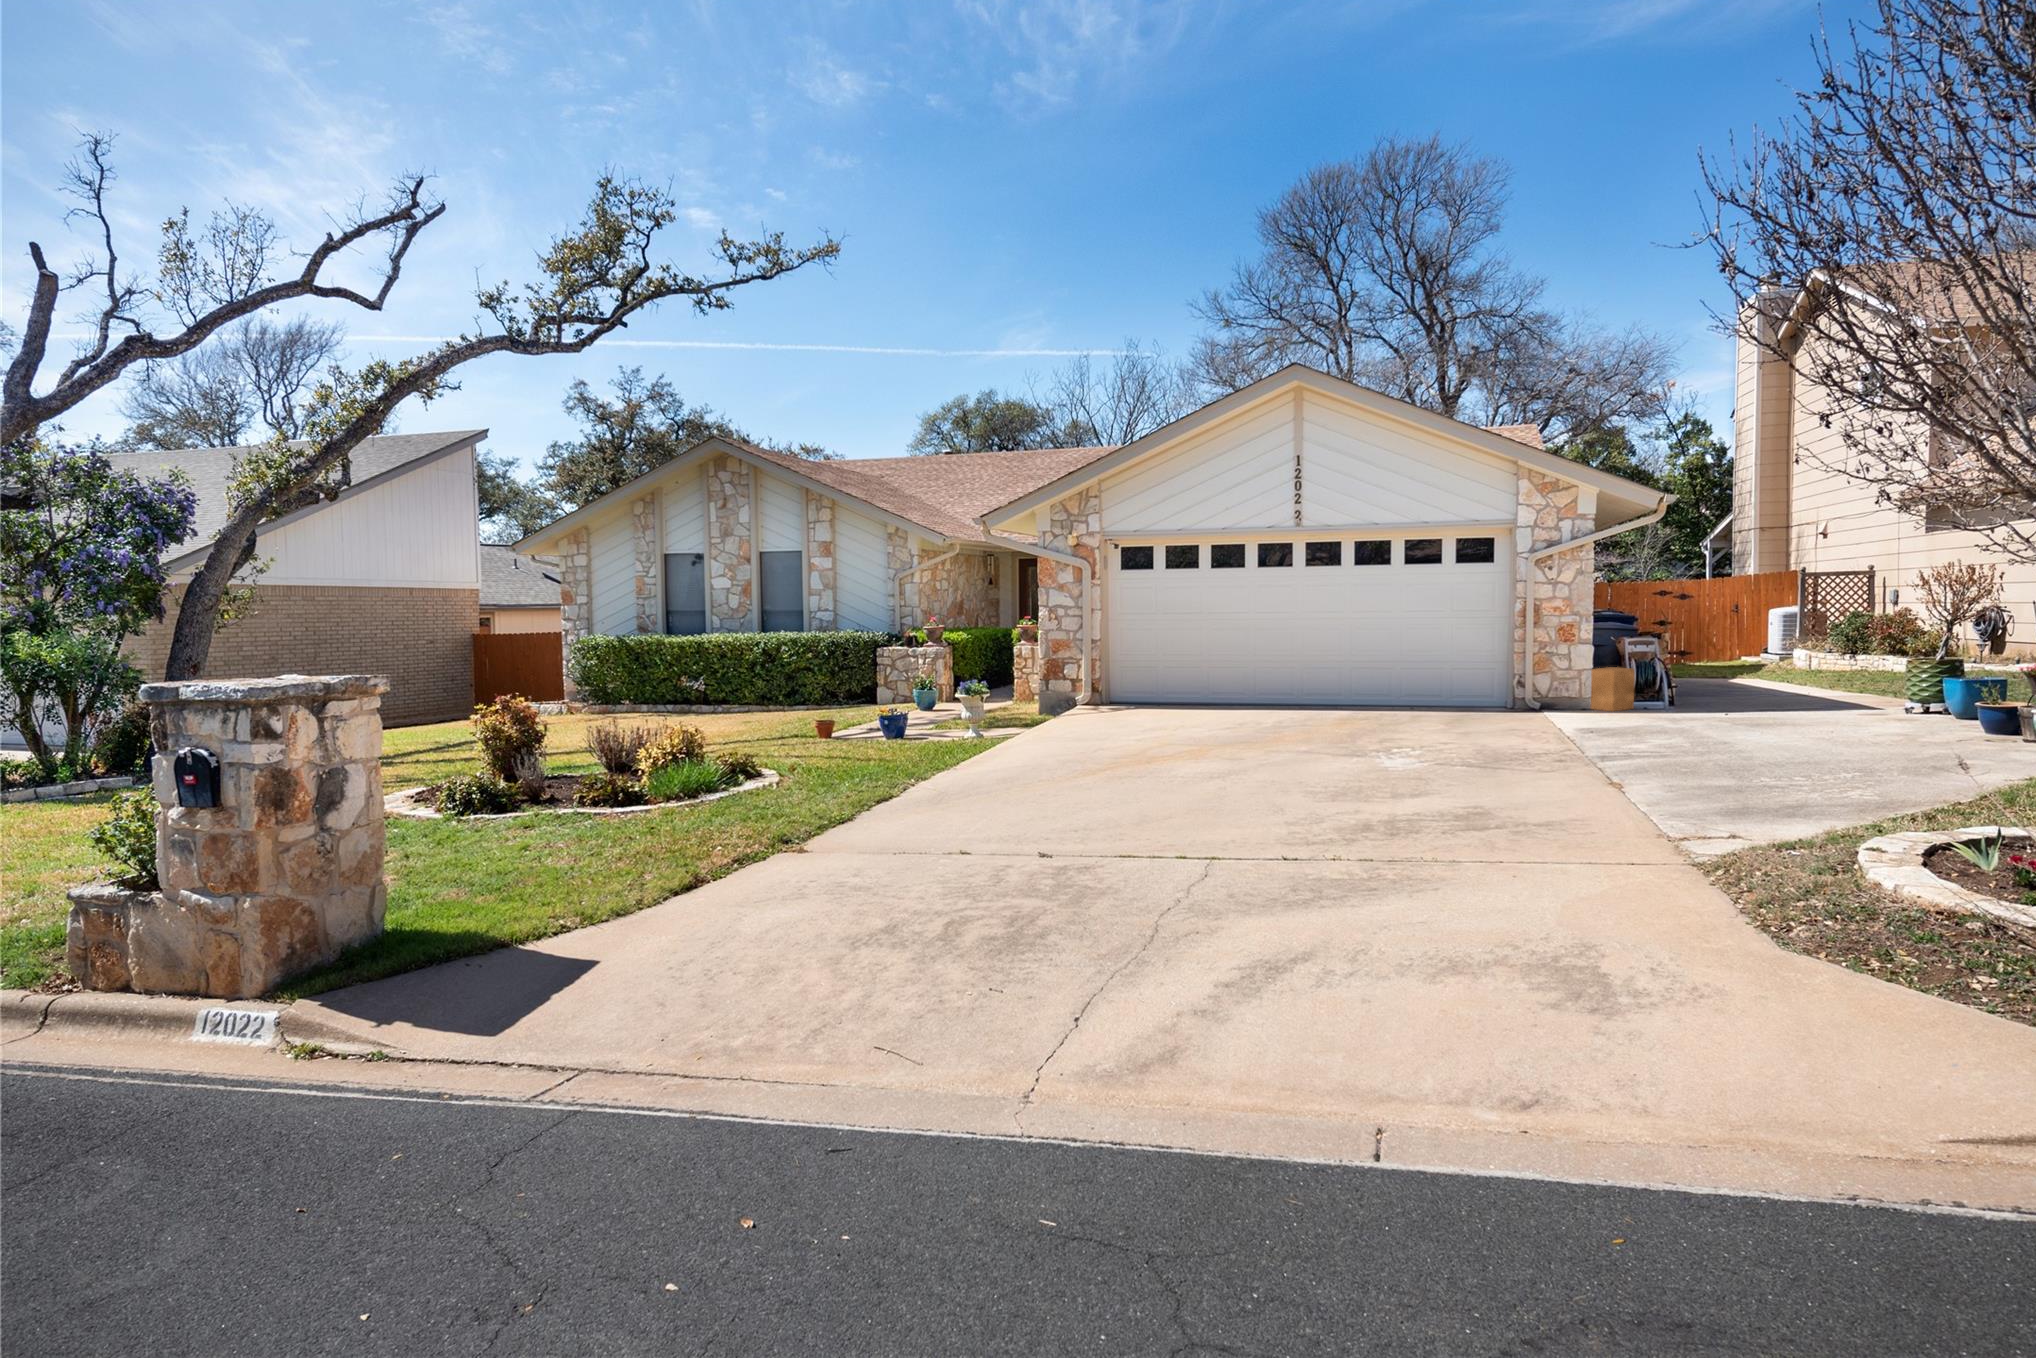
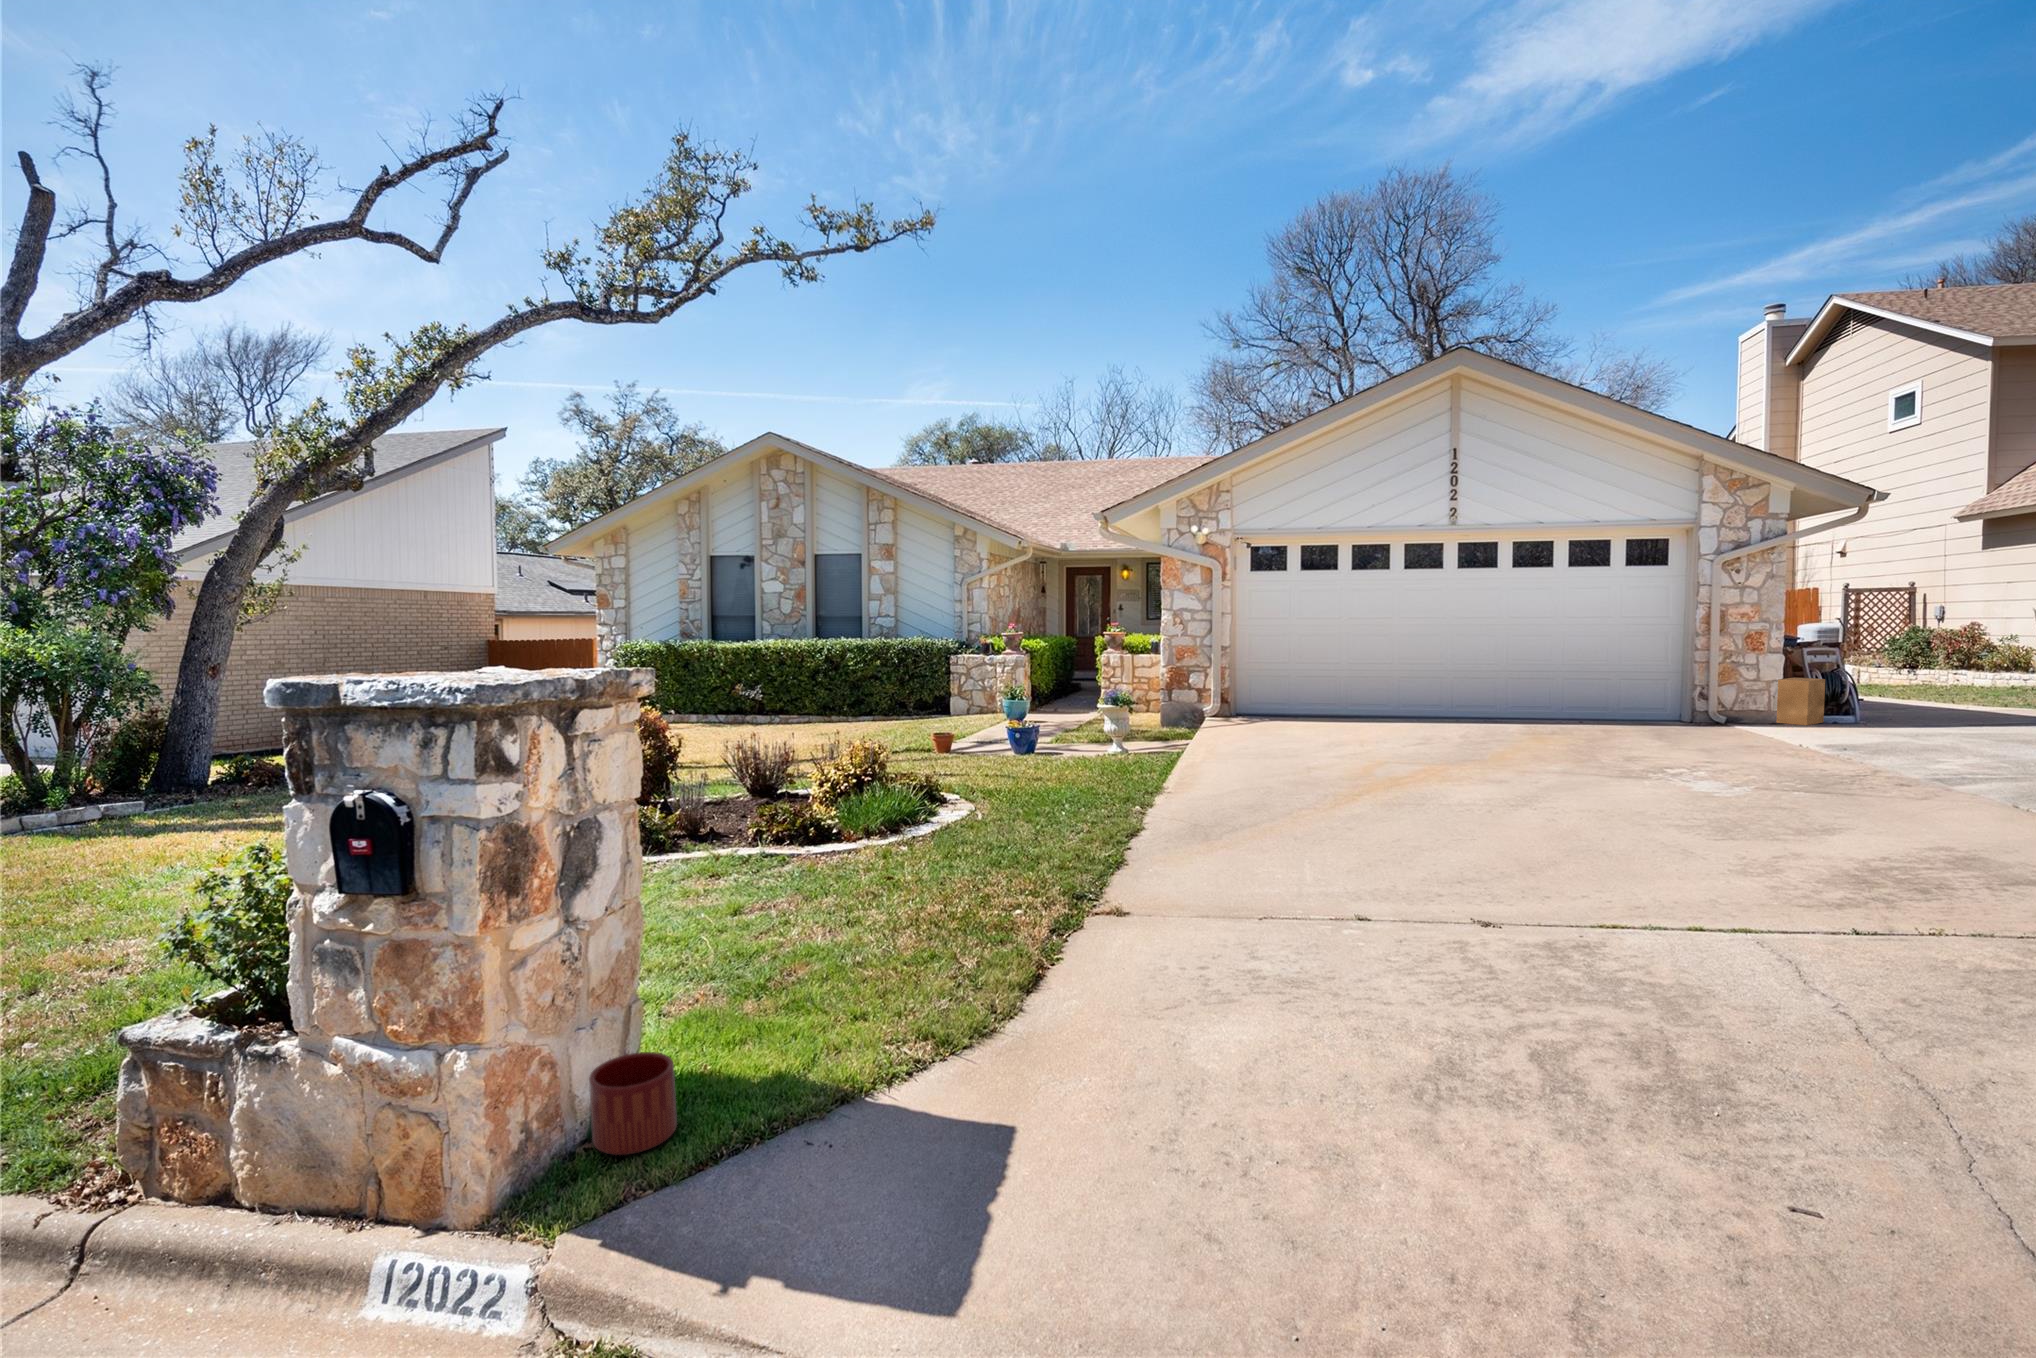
planter: none [335,913,393,967] -> present [589,1052,677,1155]

